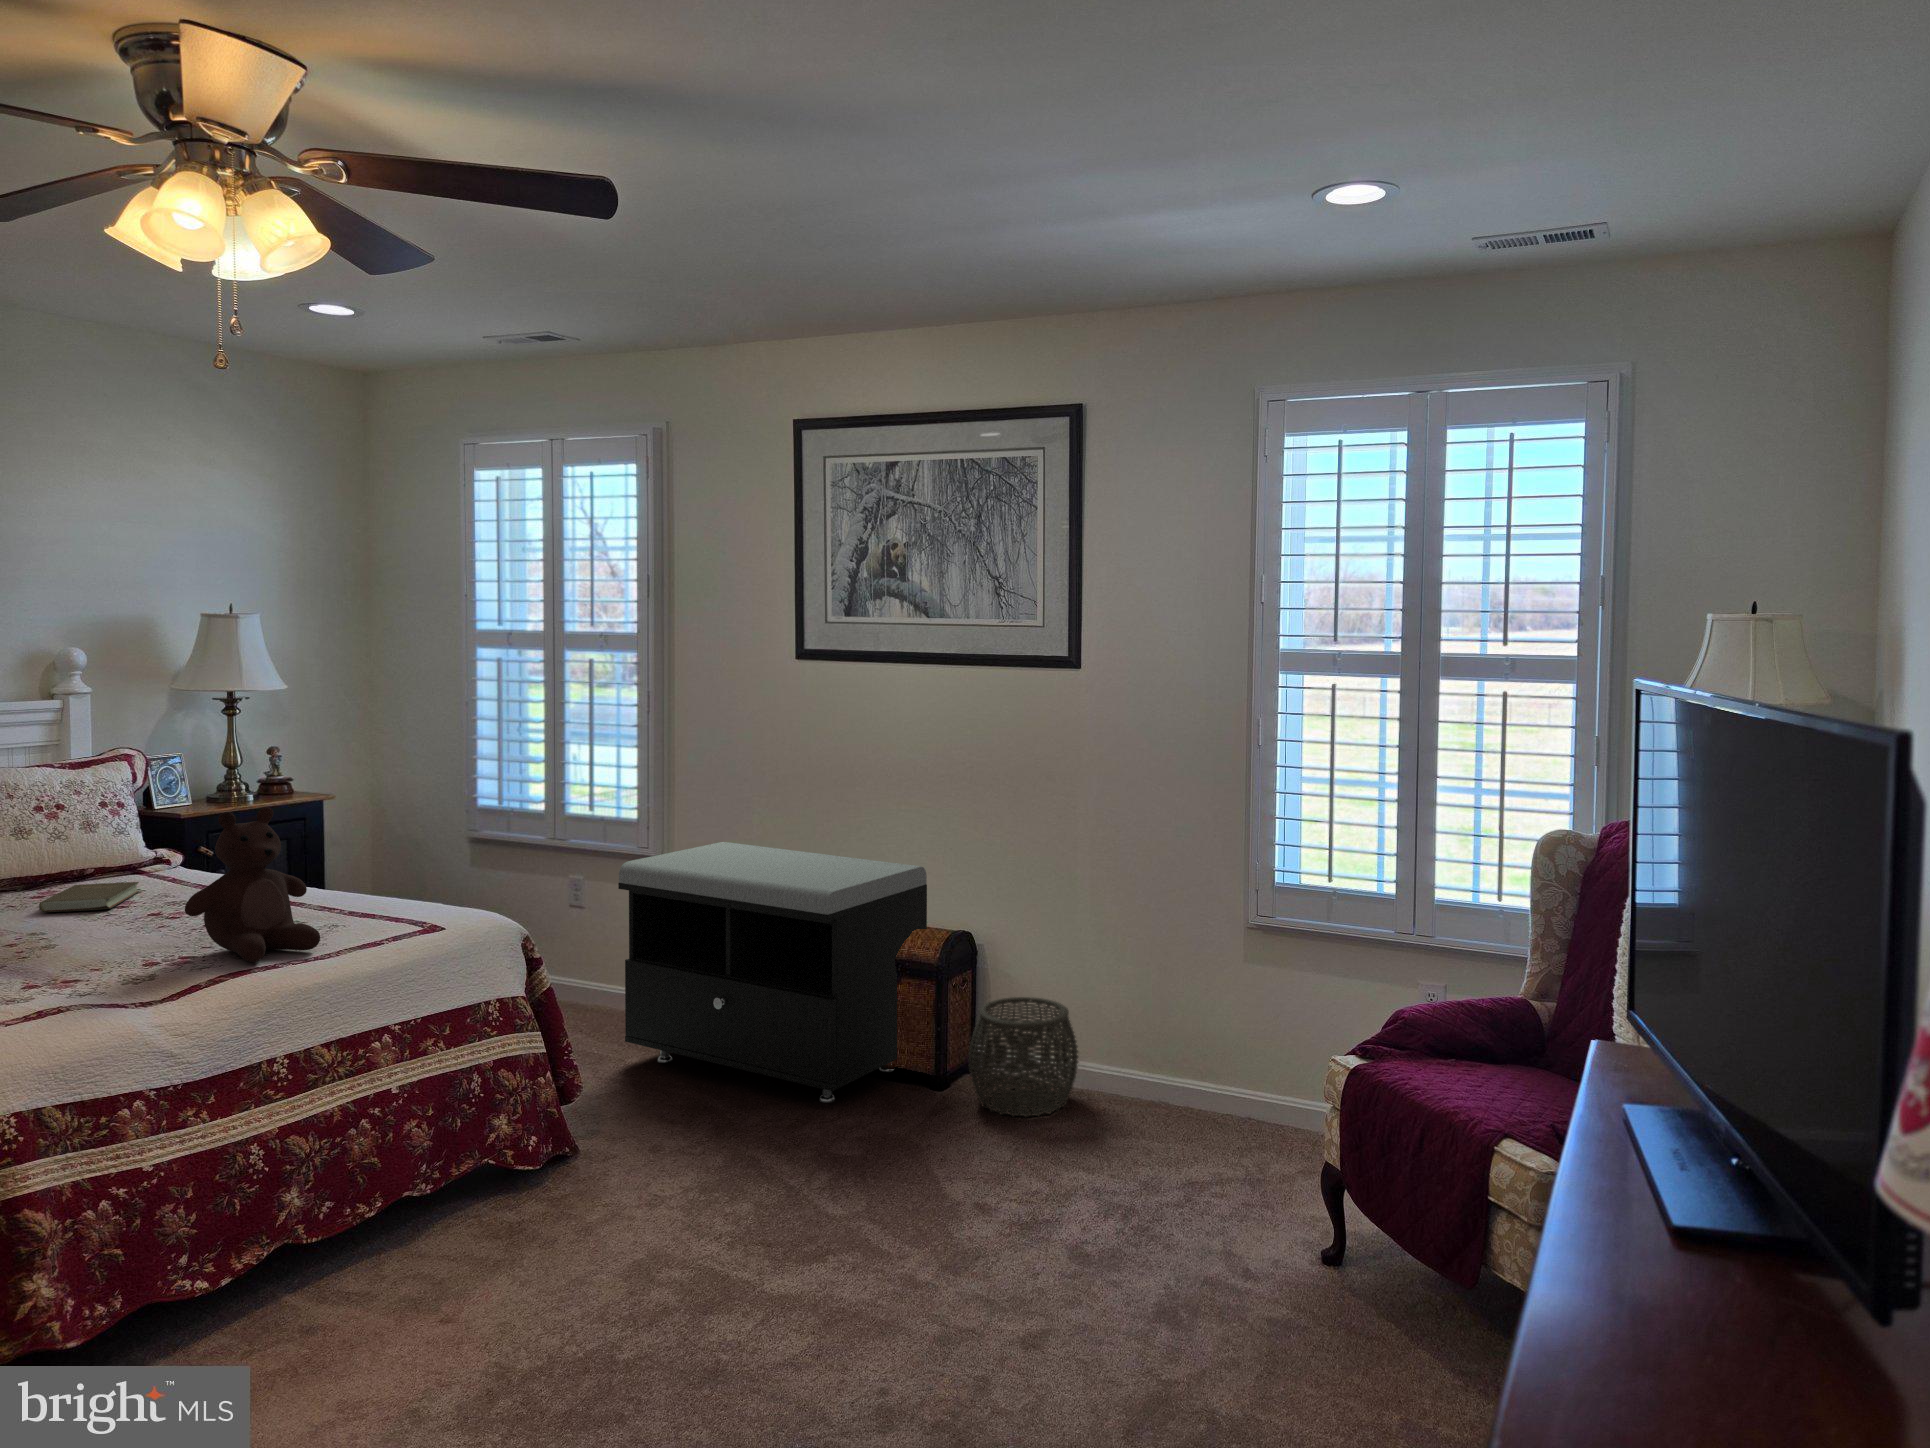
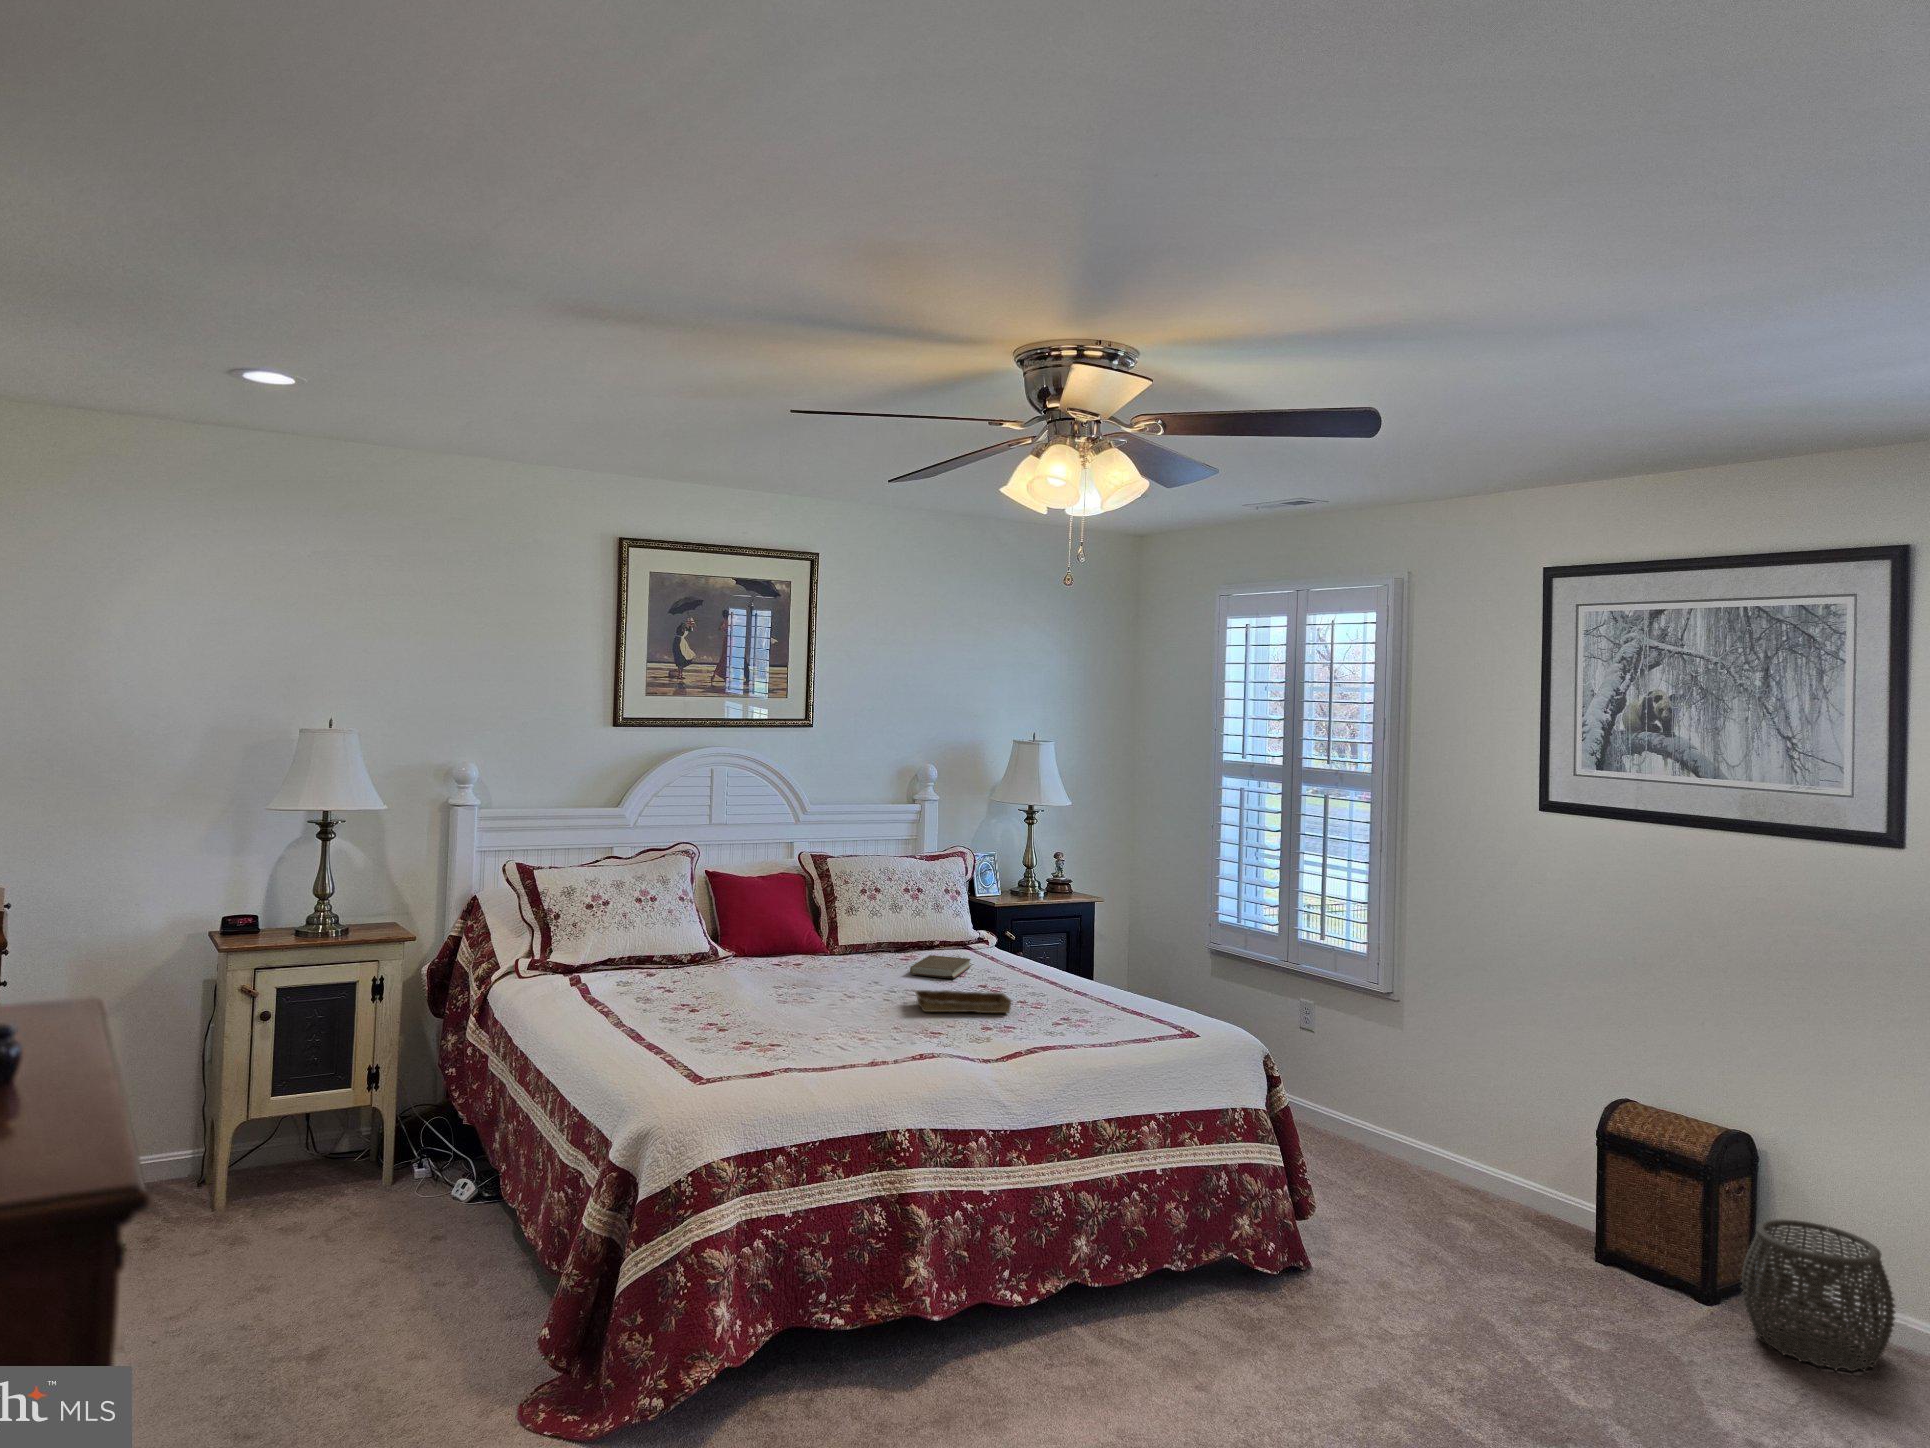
teddy bear: present [185,807,320,962] -> none [1012,915,1105,1042]
storage bench: present [618,842,927,1103] -> none [1349,989,1692,1287]
tray: none [35,915,193,956] -> present [914,990,1012,1013]

